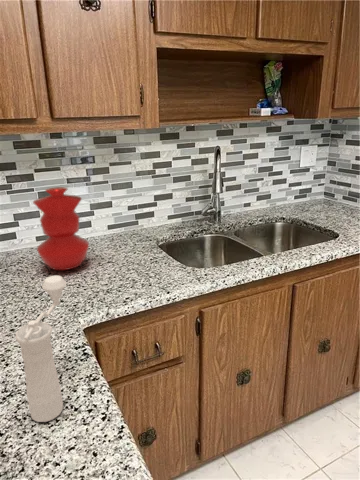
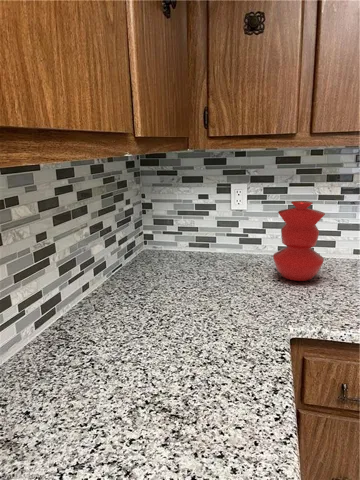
pepper mill: present [16,276,66,422] -> none [218,272,275,397]

